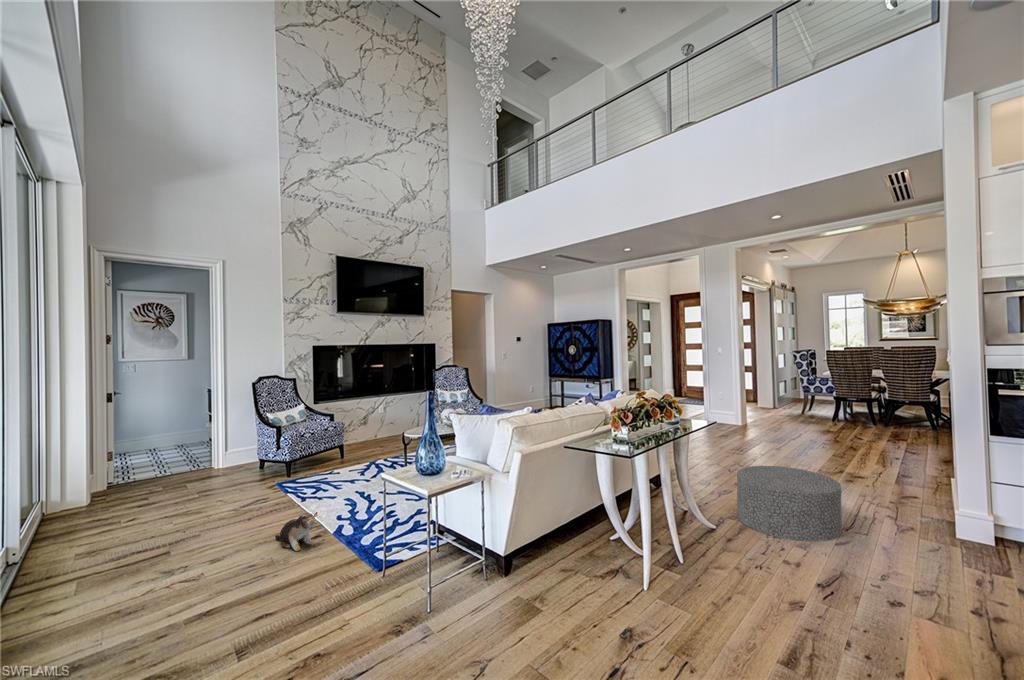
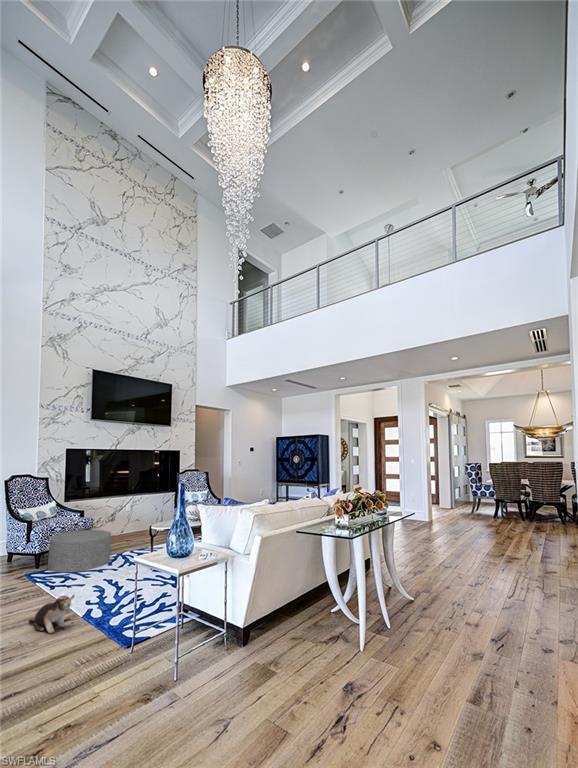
ottoman: present [737,466,841,542] -> present [48,530,111,572]

